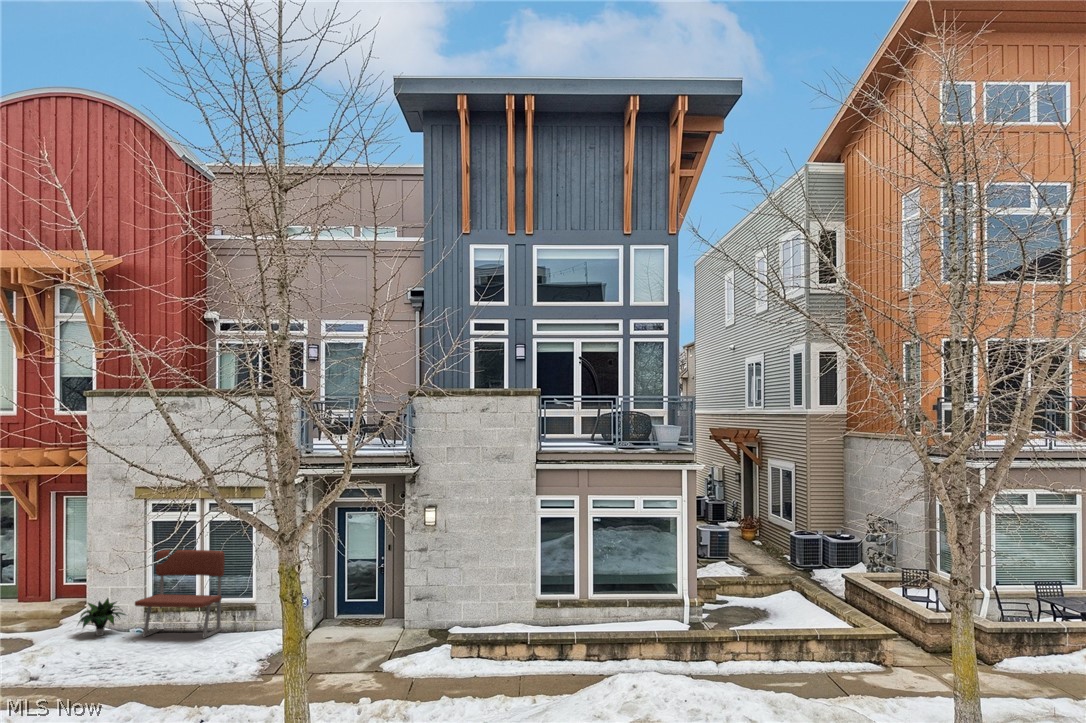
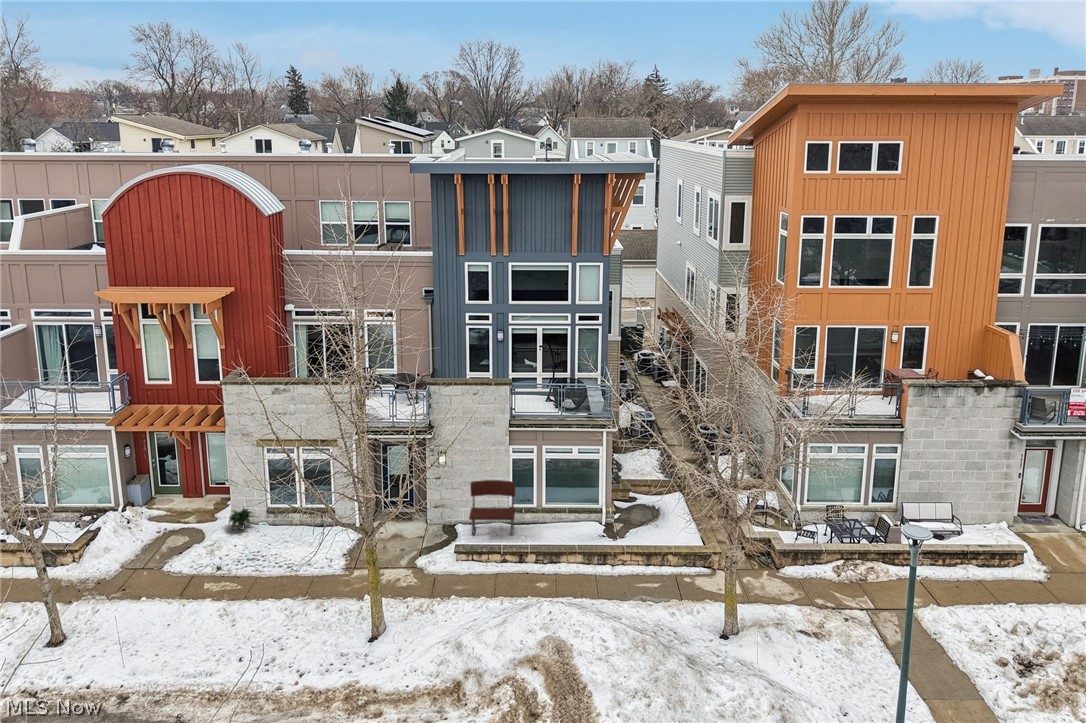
bench: present [135,550,225,638] -> present [469,480,515,535]

